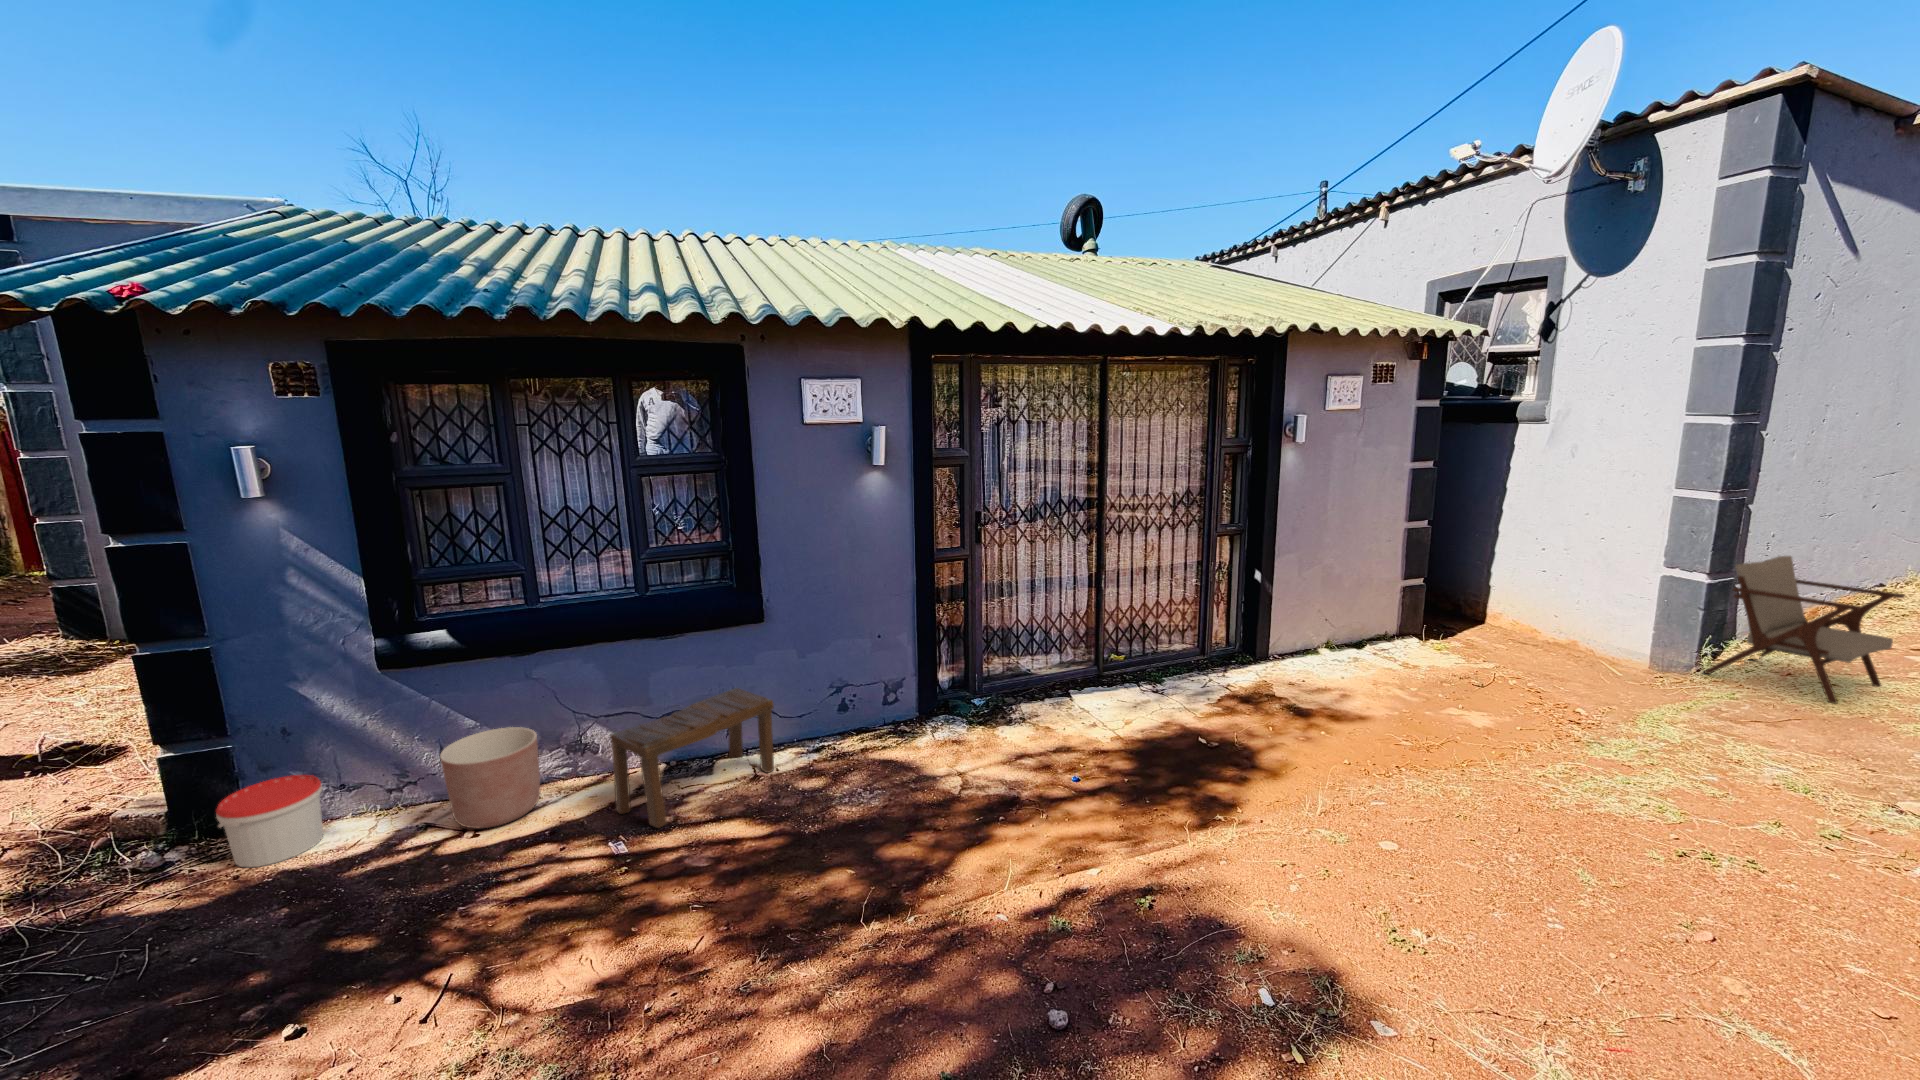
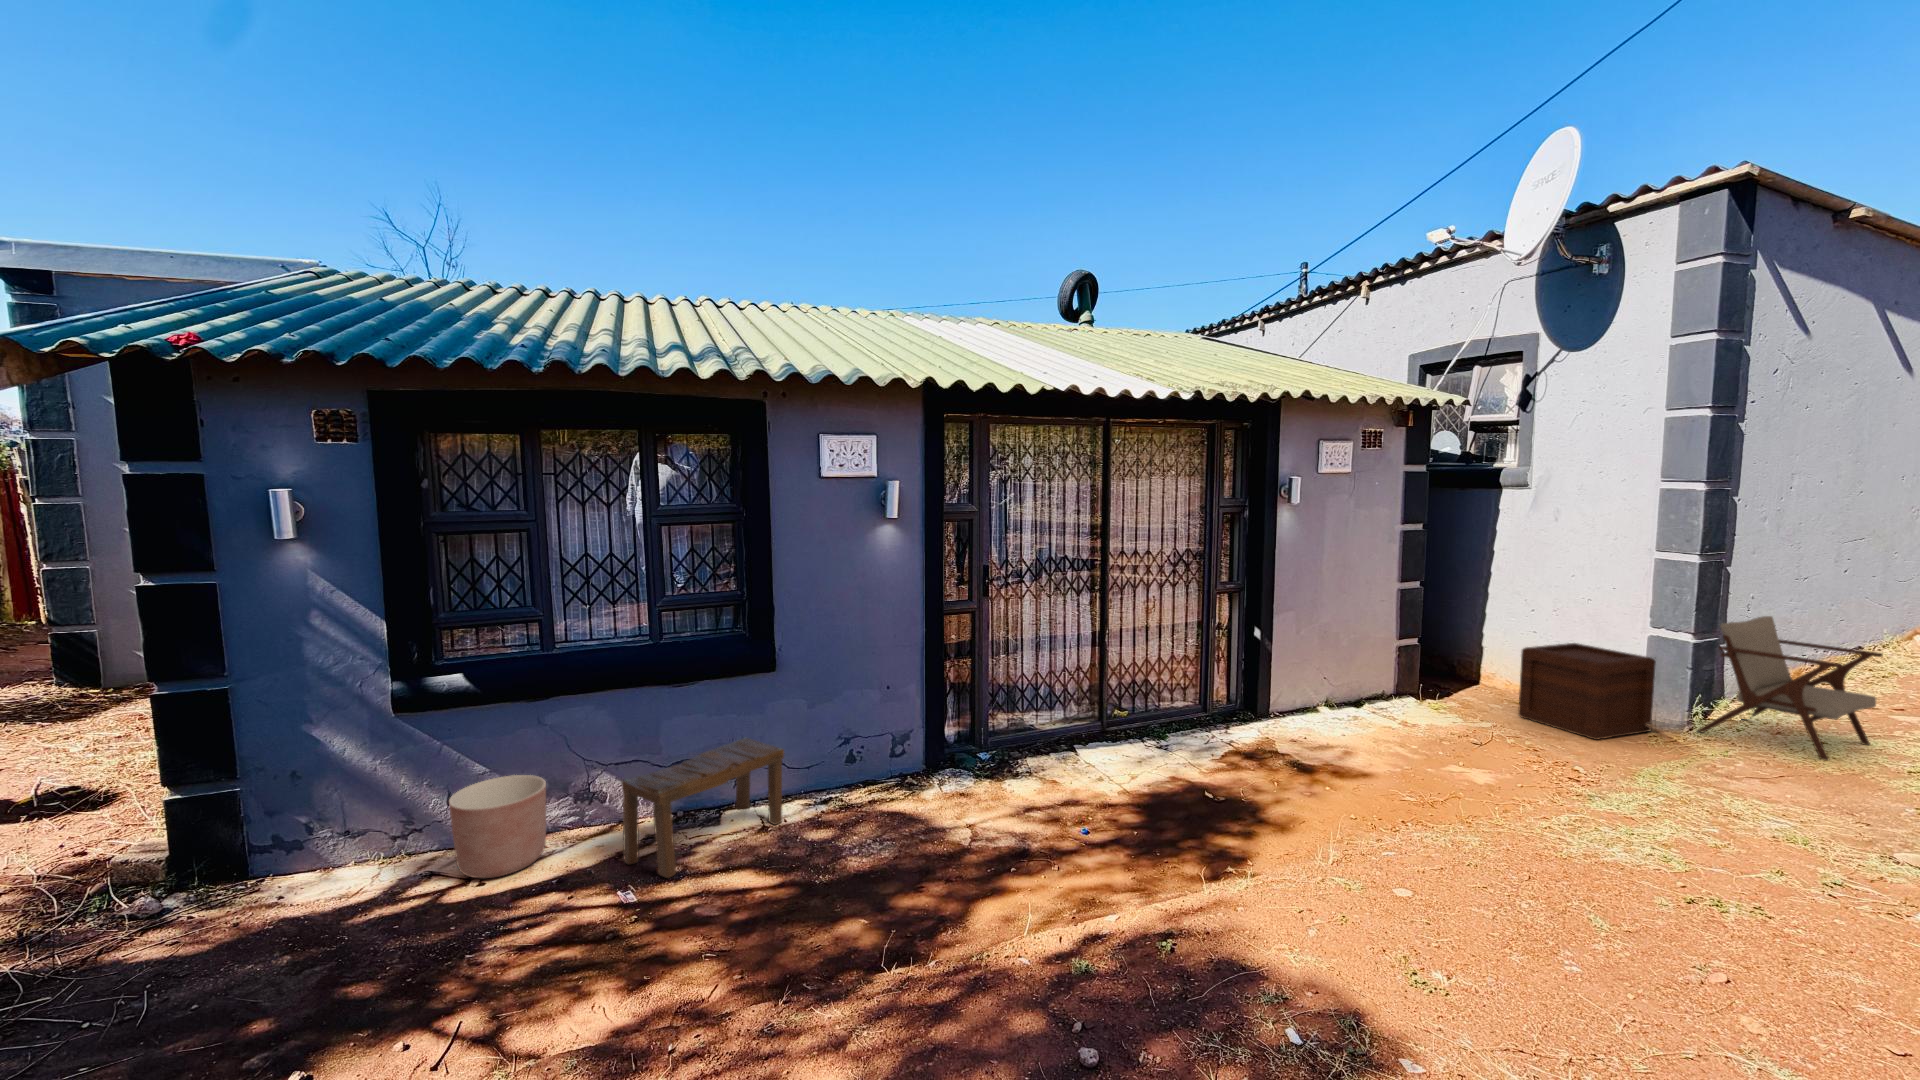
wooden crate: none [1520,583,1665,681] -> present [1518,643,1656,740]
bucket: present [216,775,323,867] -> none [218,821,326,917]

